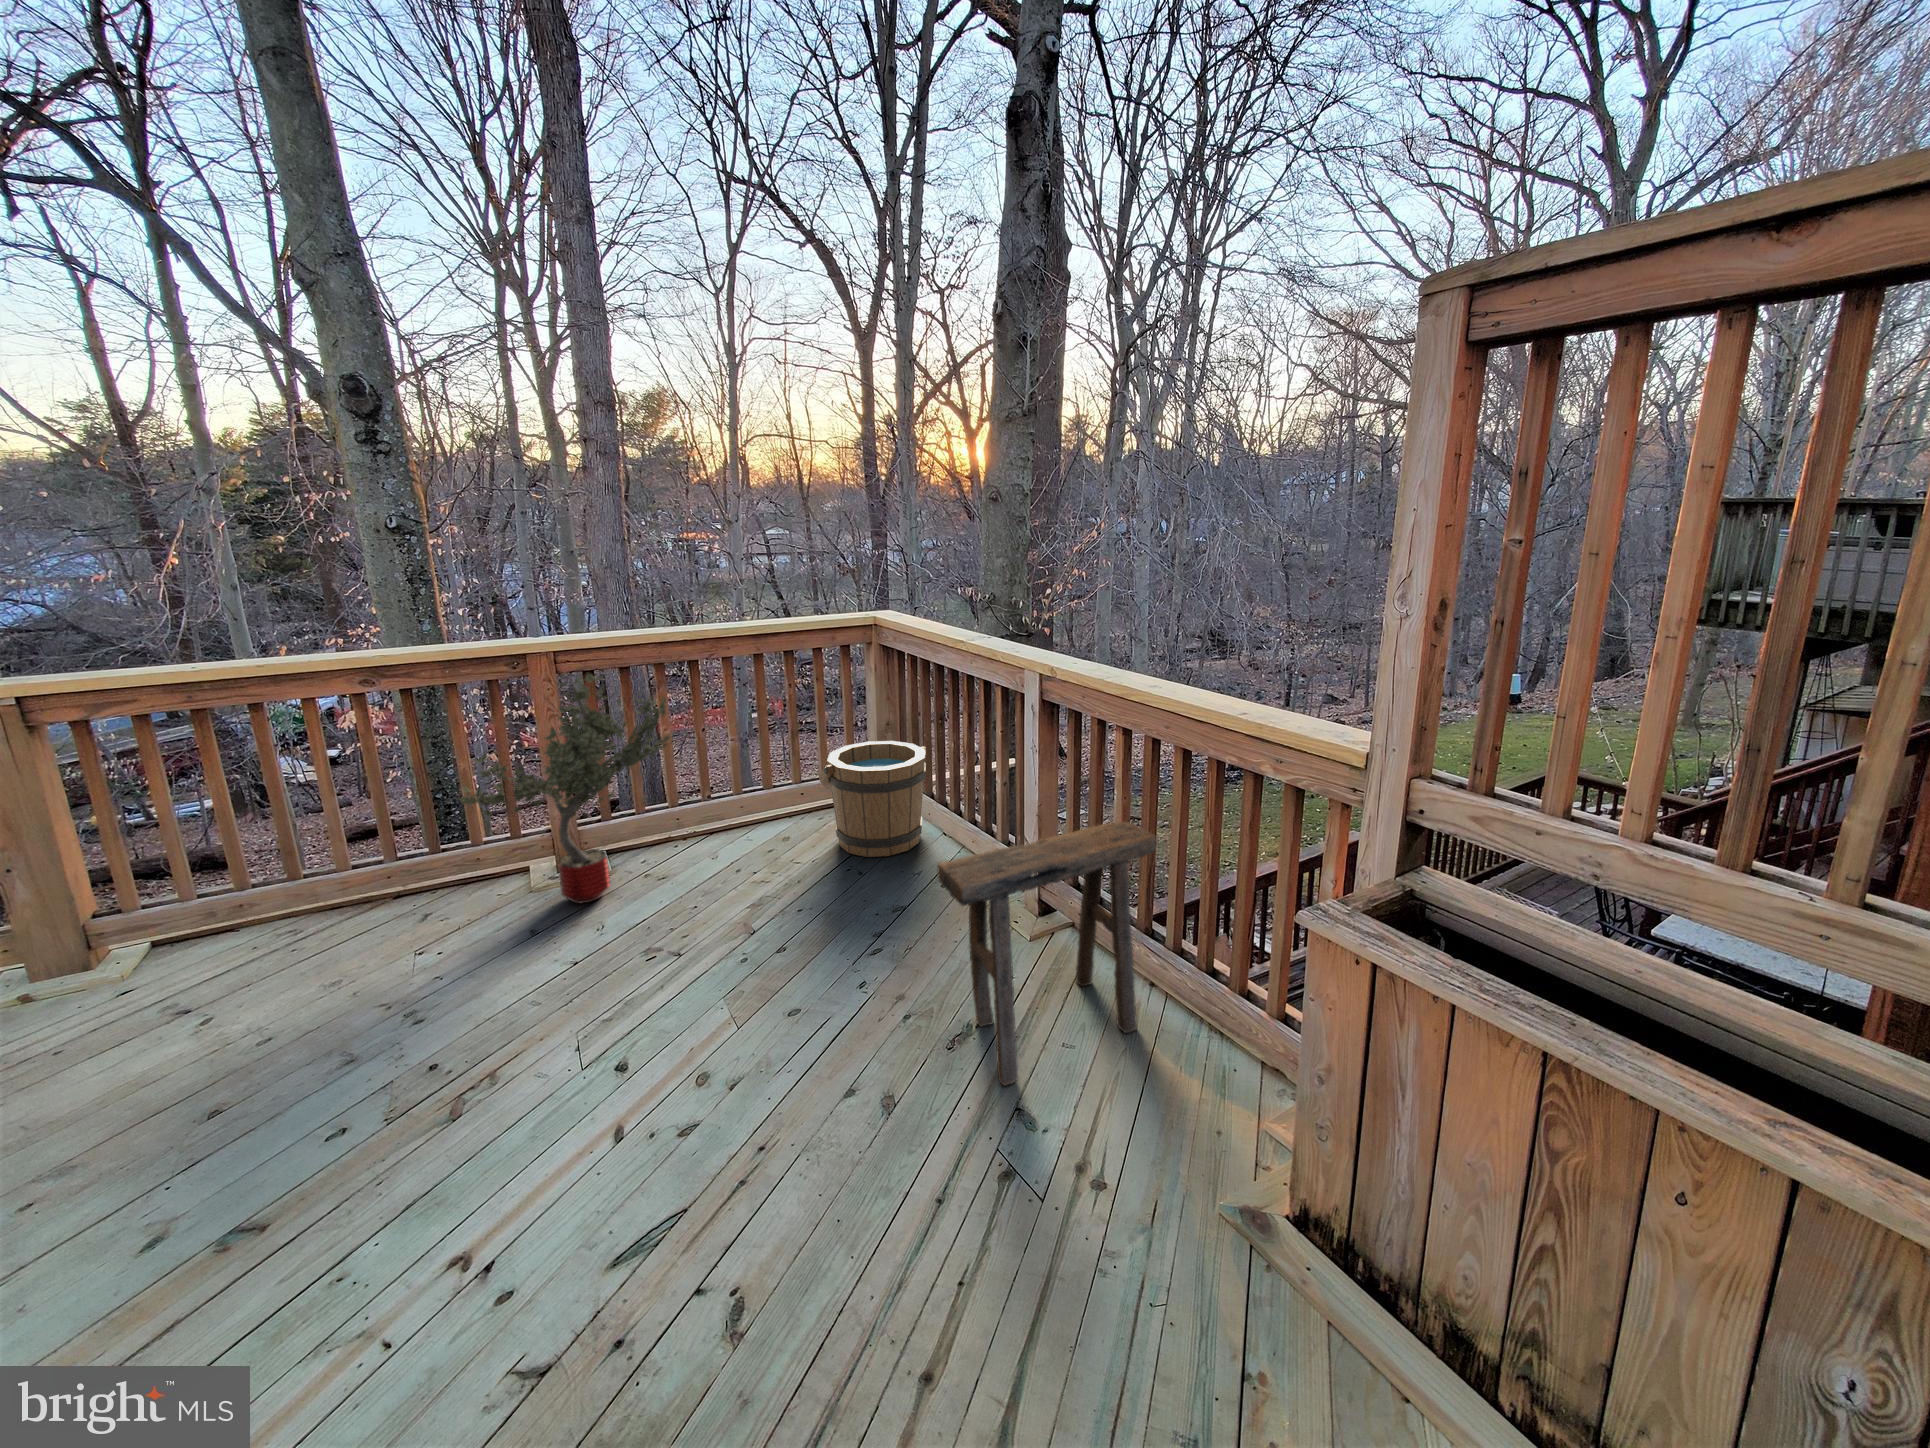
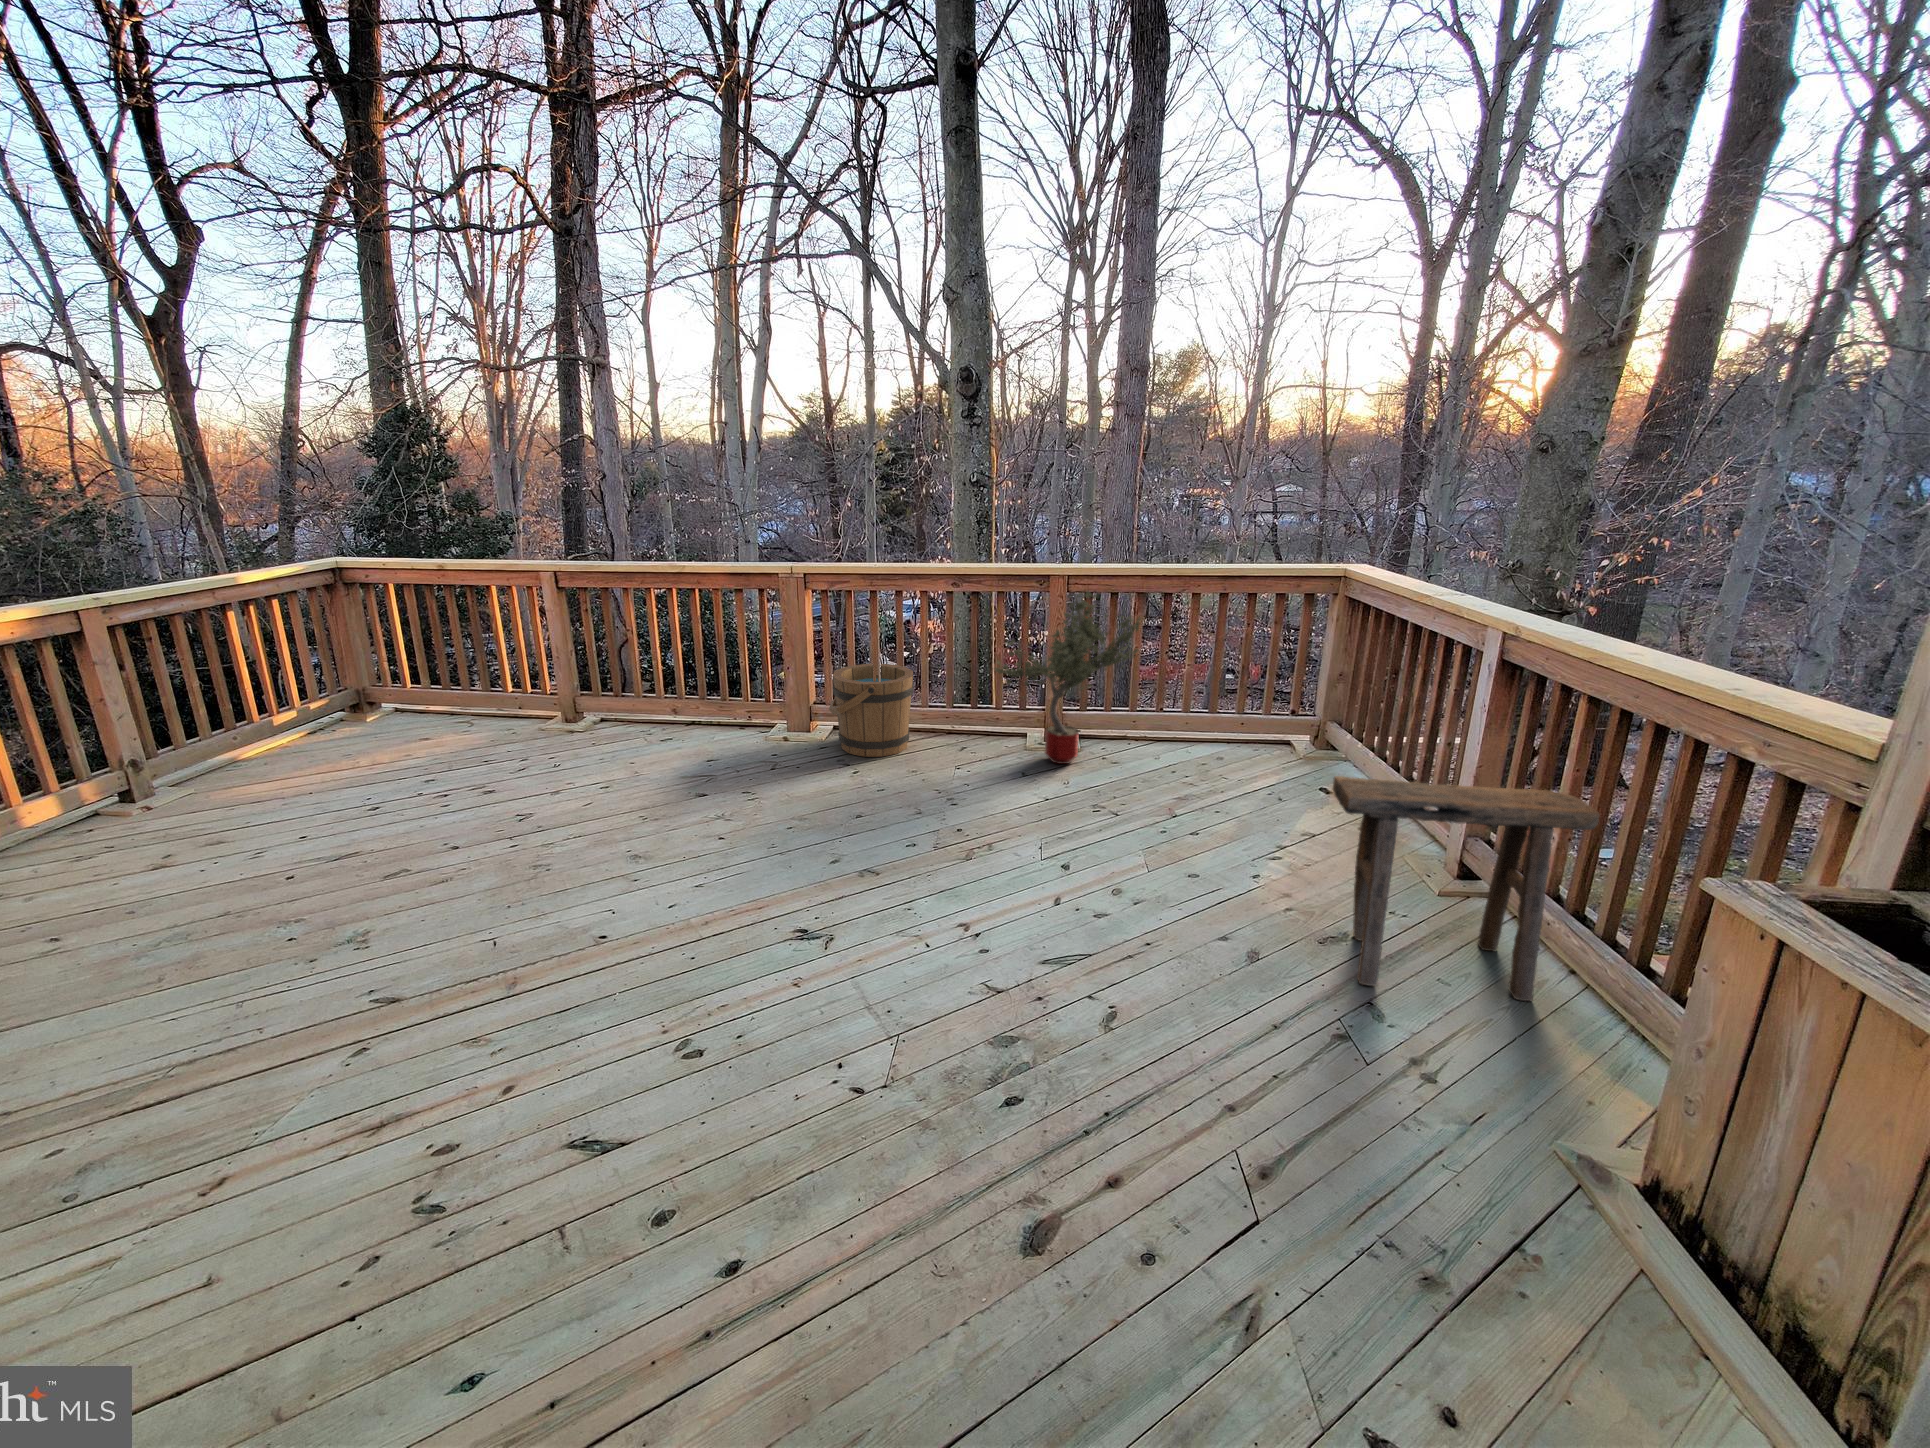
bucket: present [819,741,927,857] -> present [829,664,913,757]

